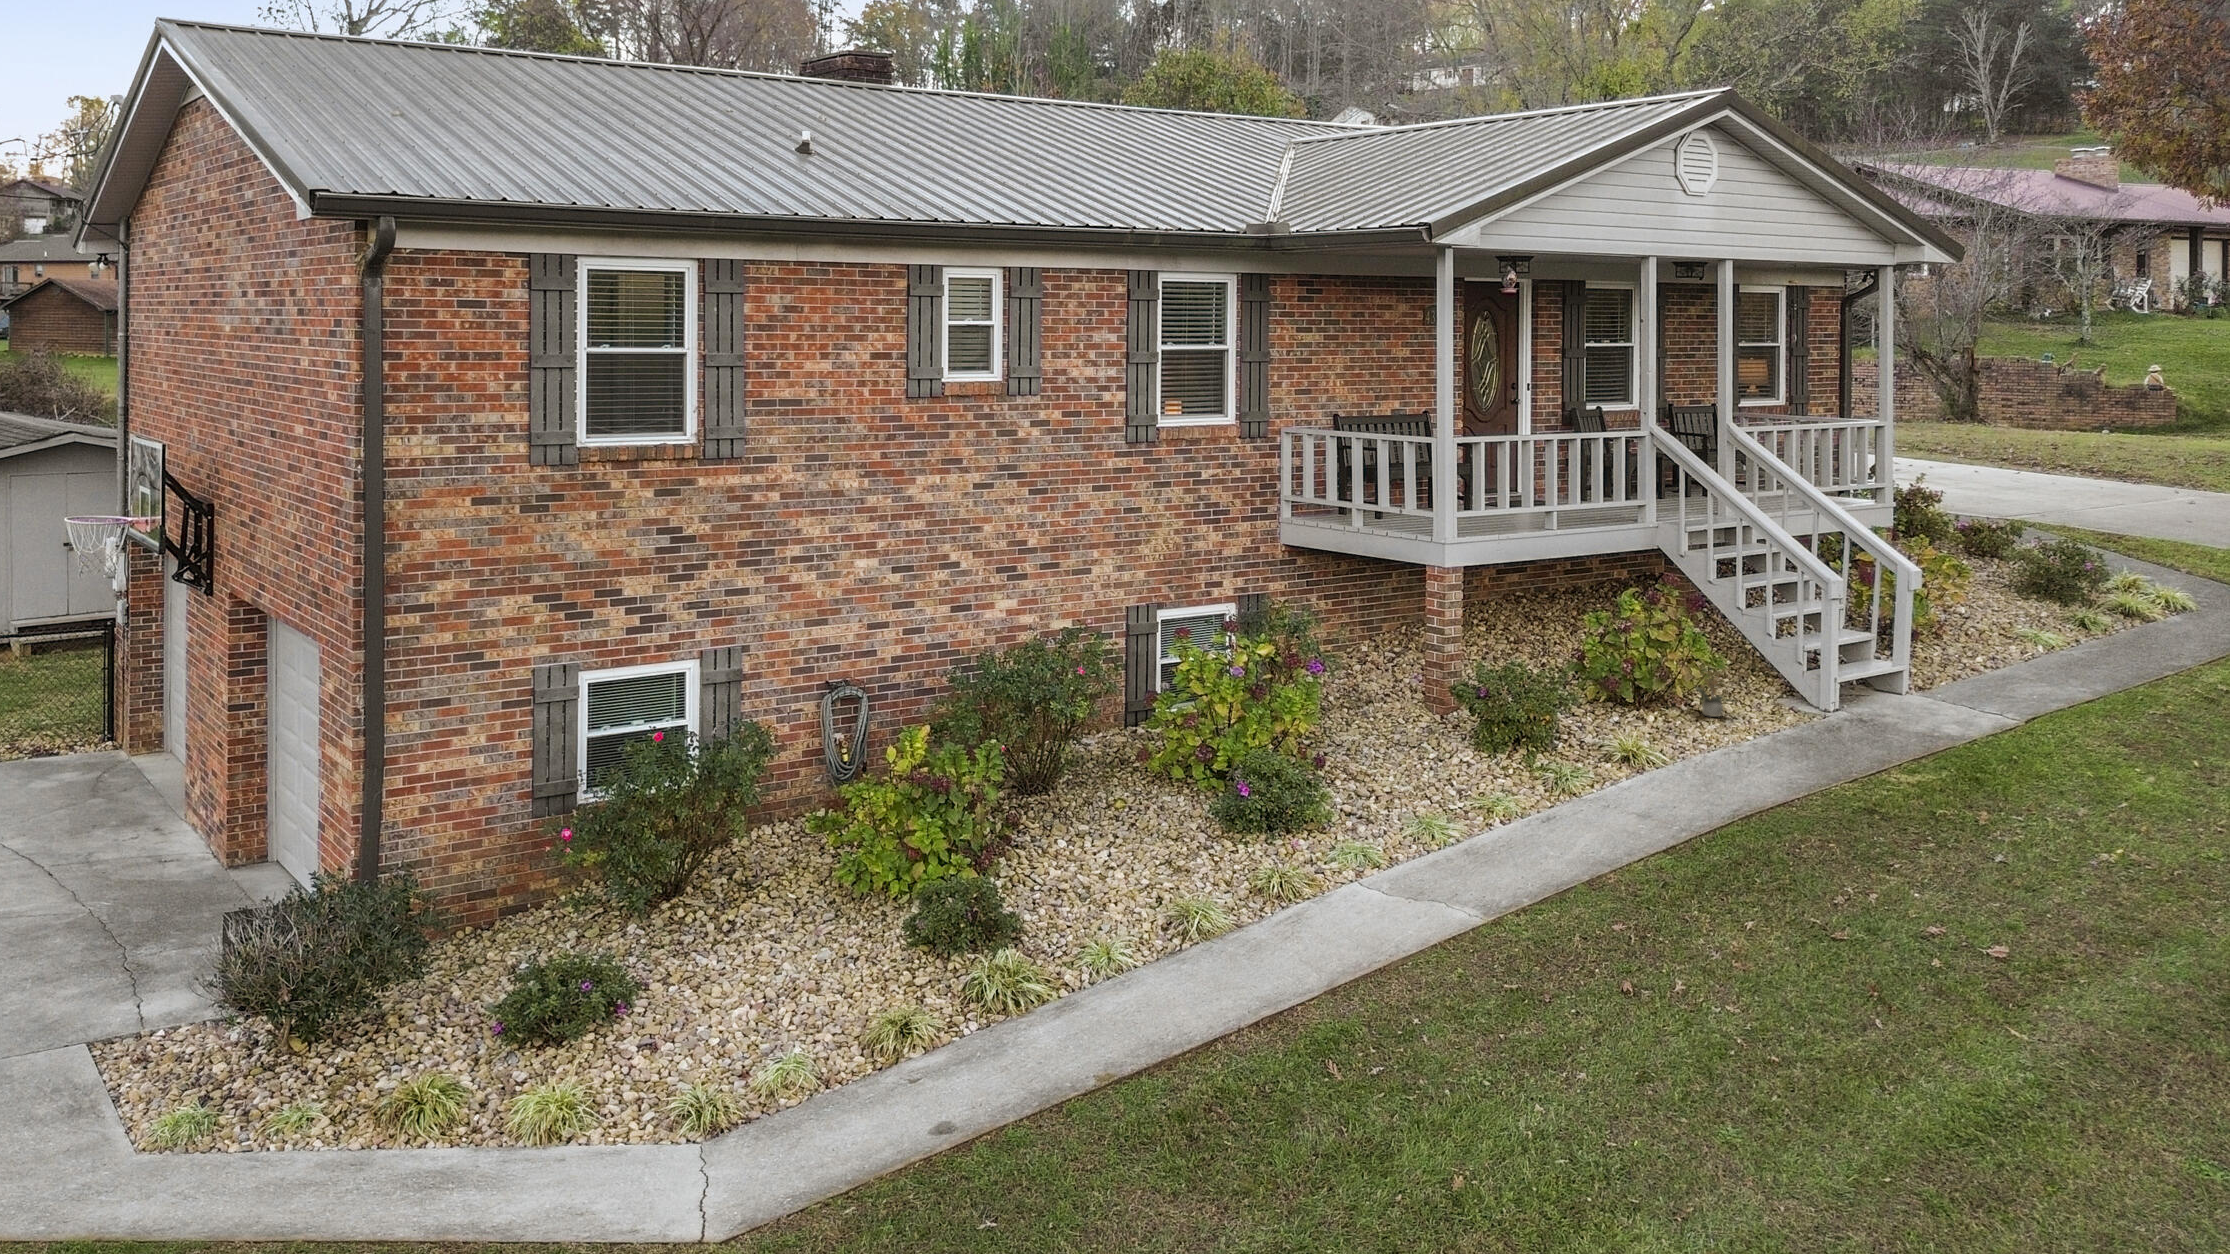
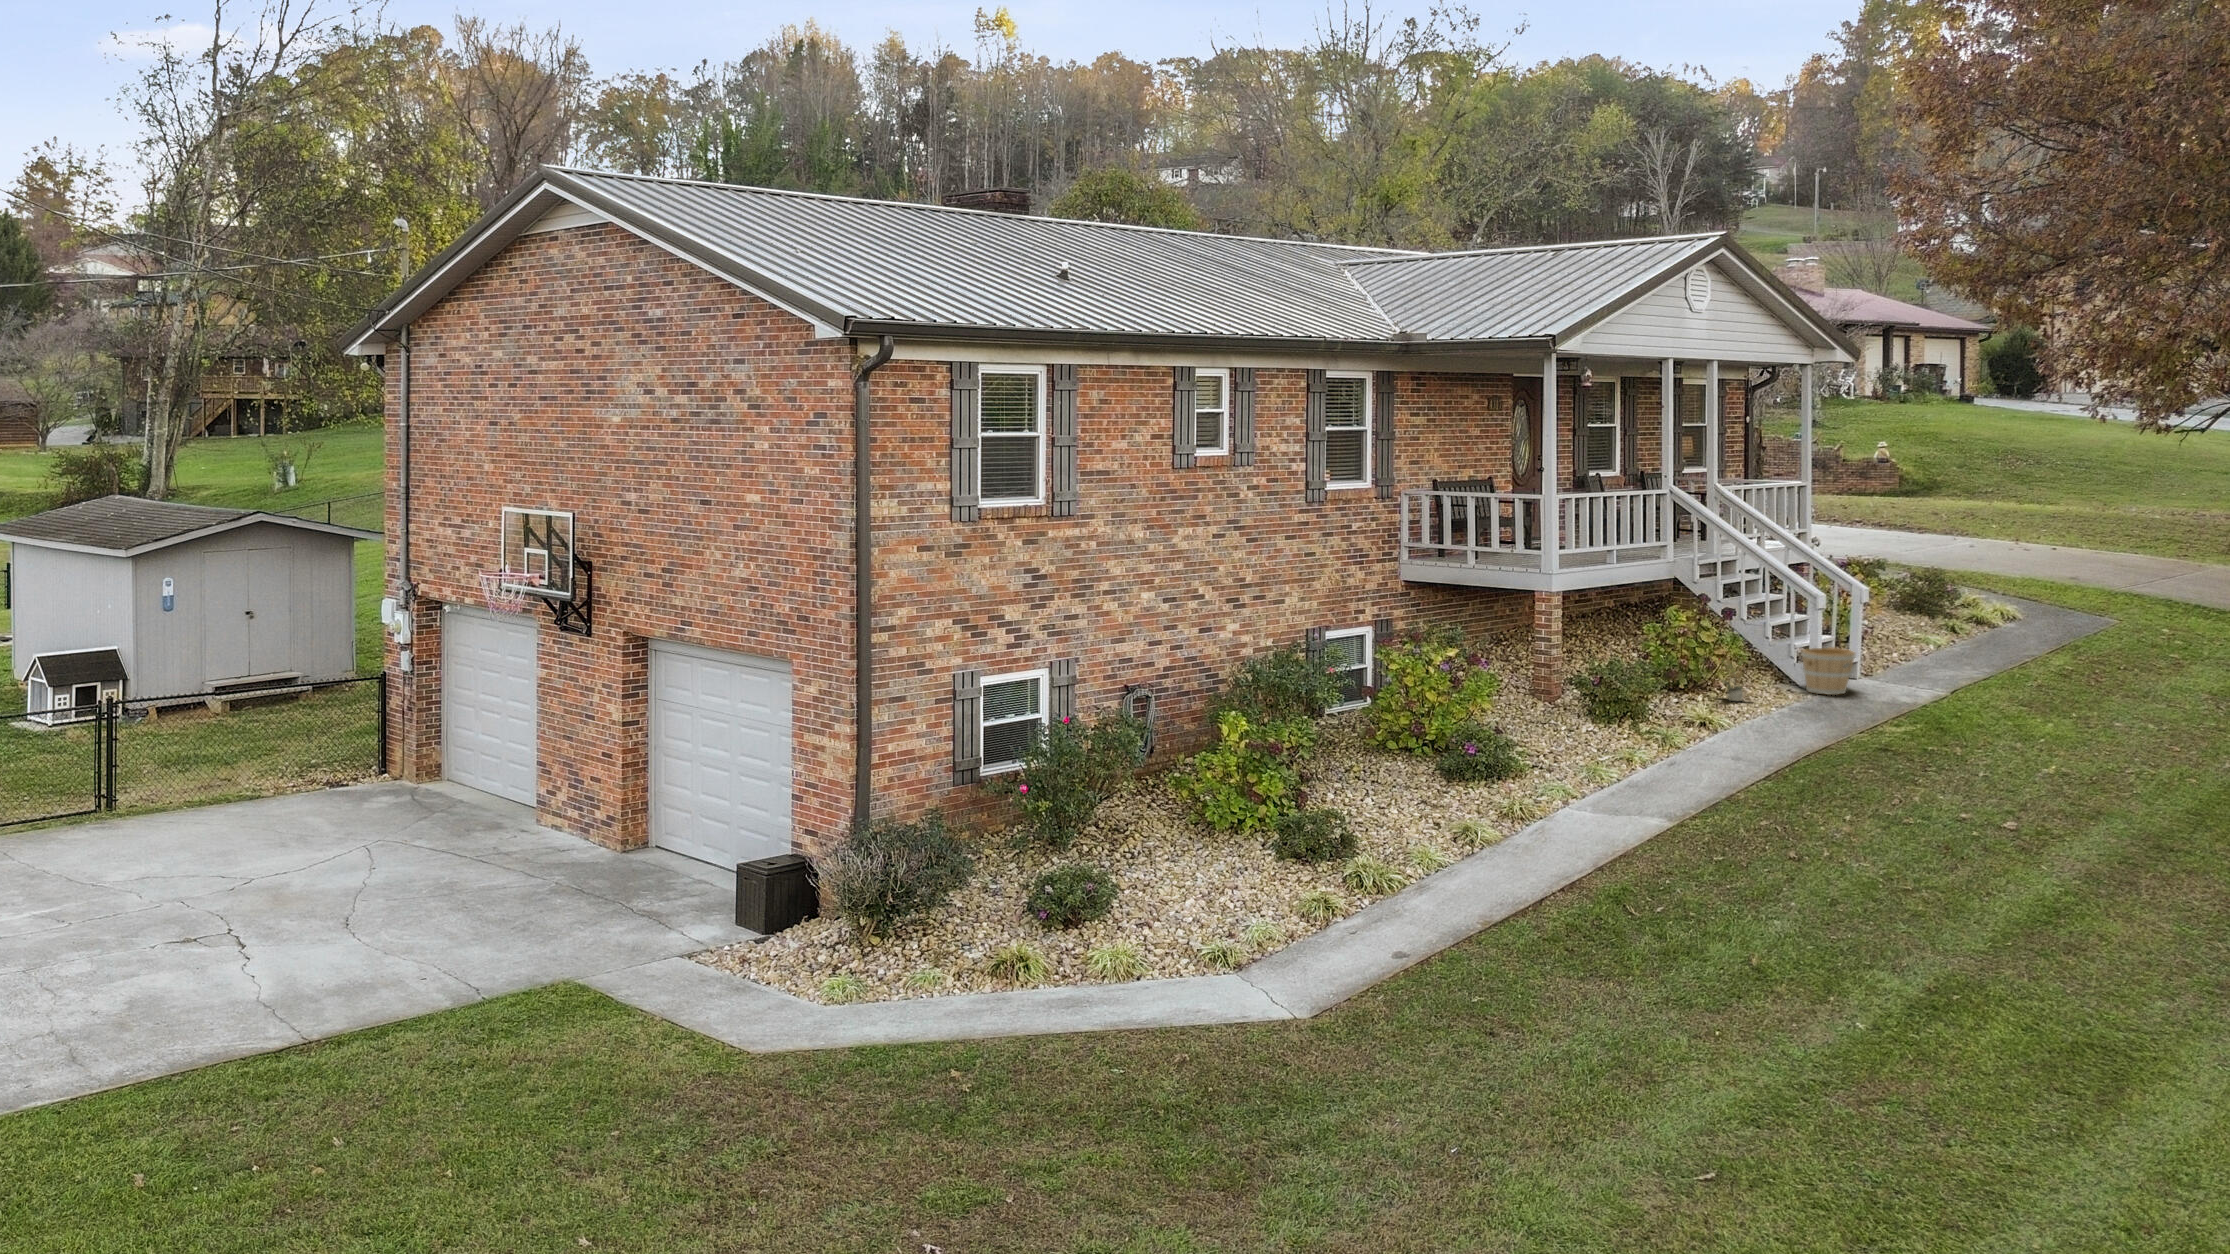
wooden bucket: none [1811,646,1887,712] -> present [1801,647,1856,695]

